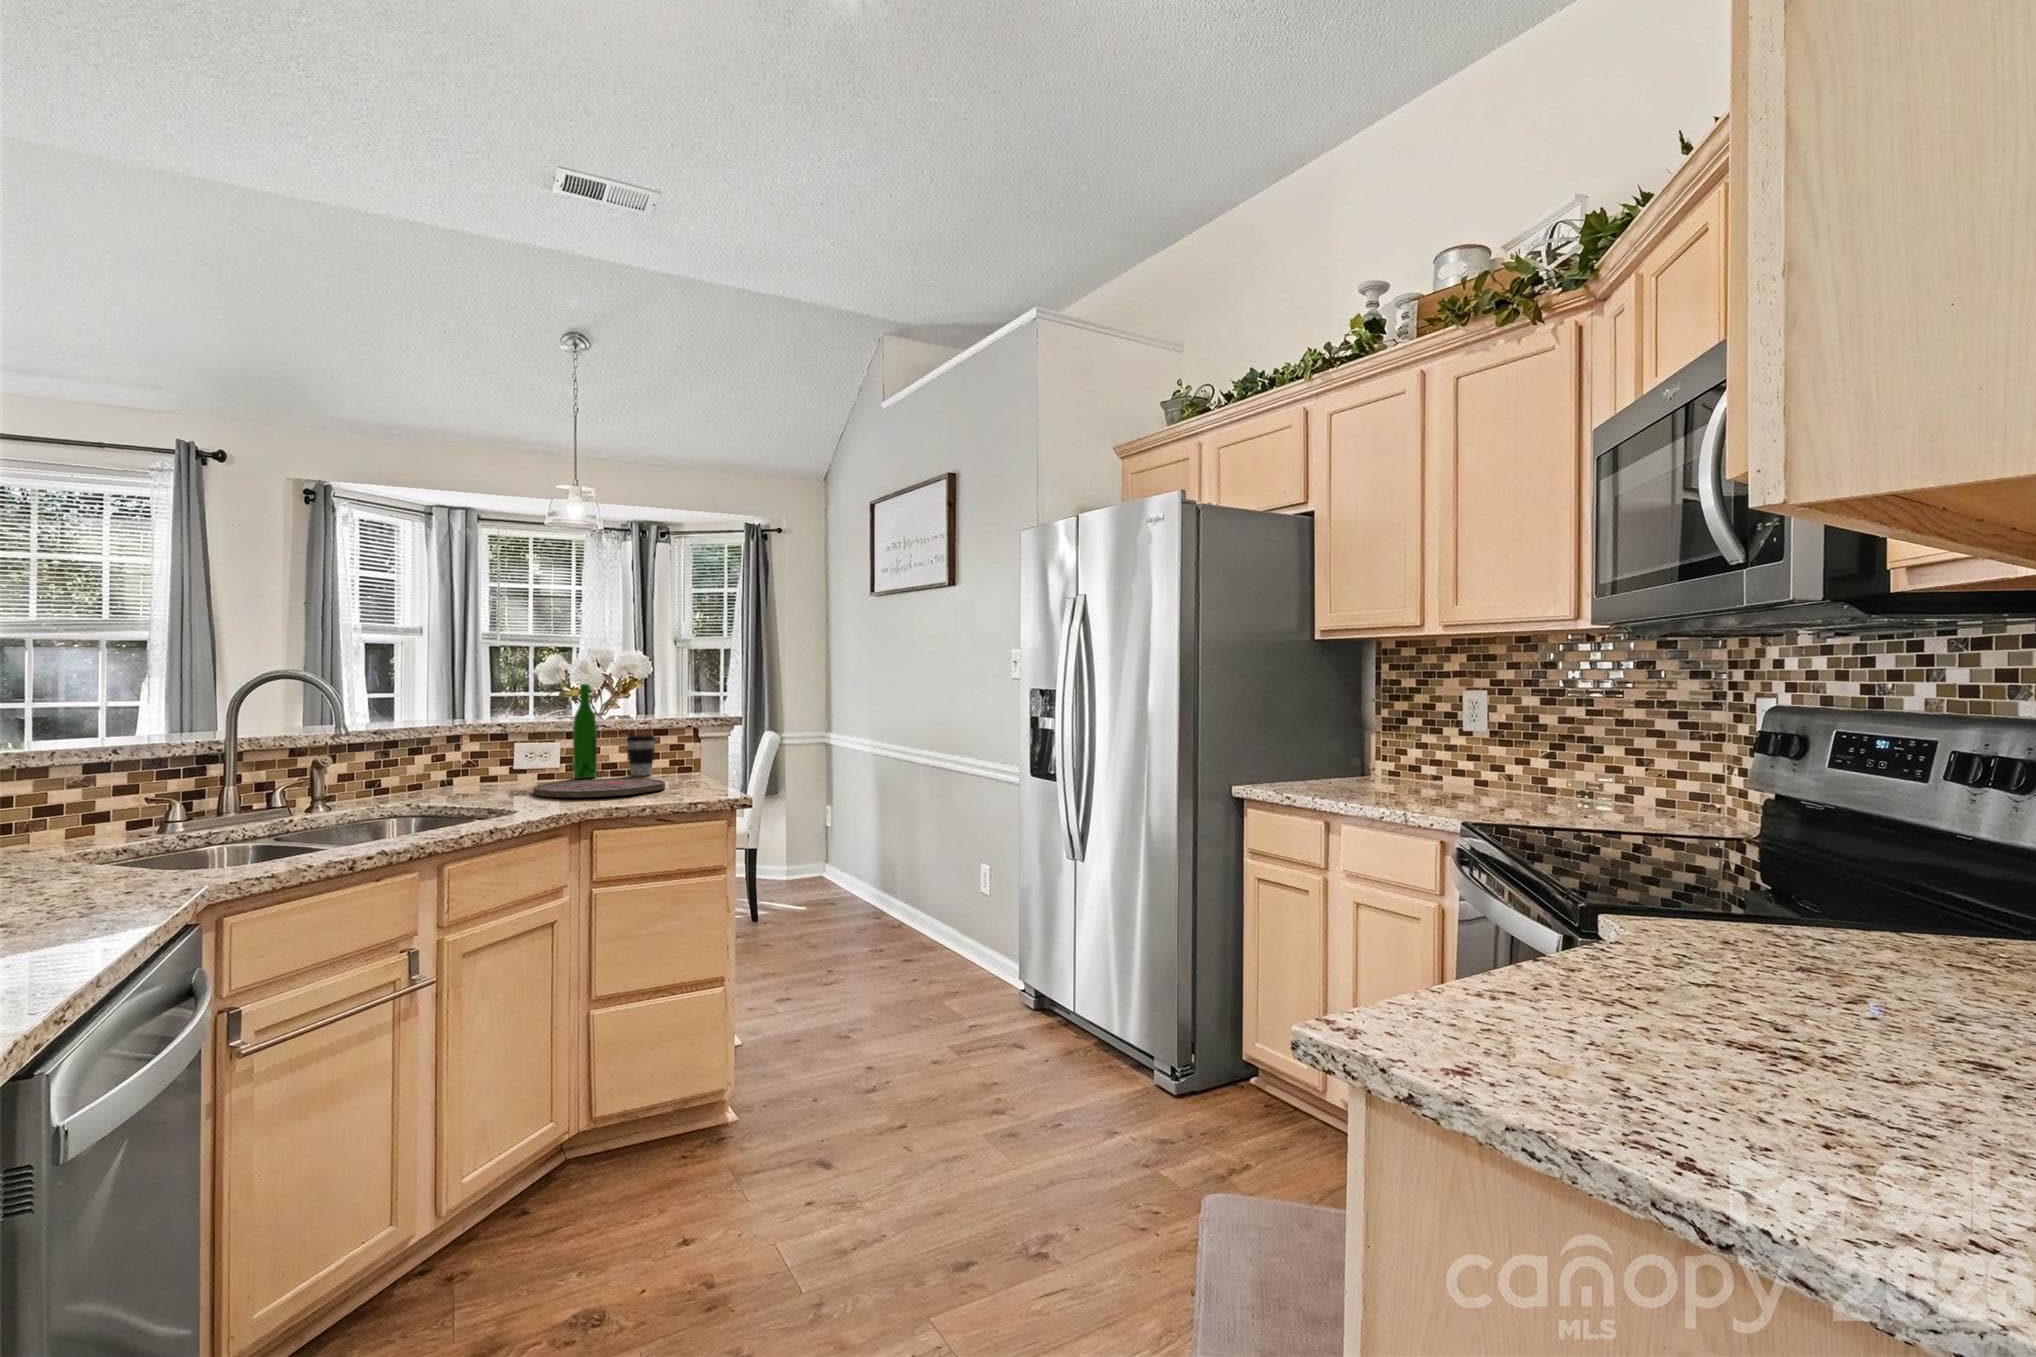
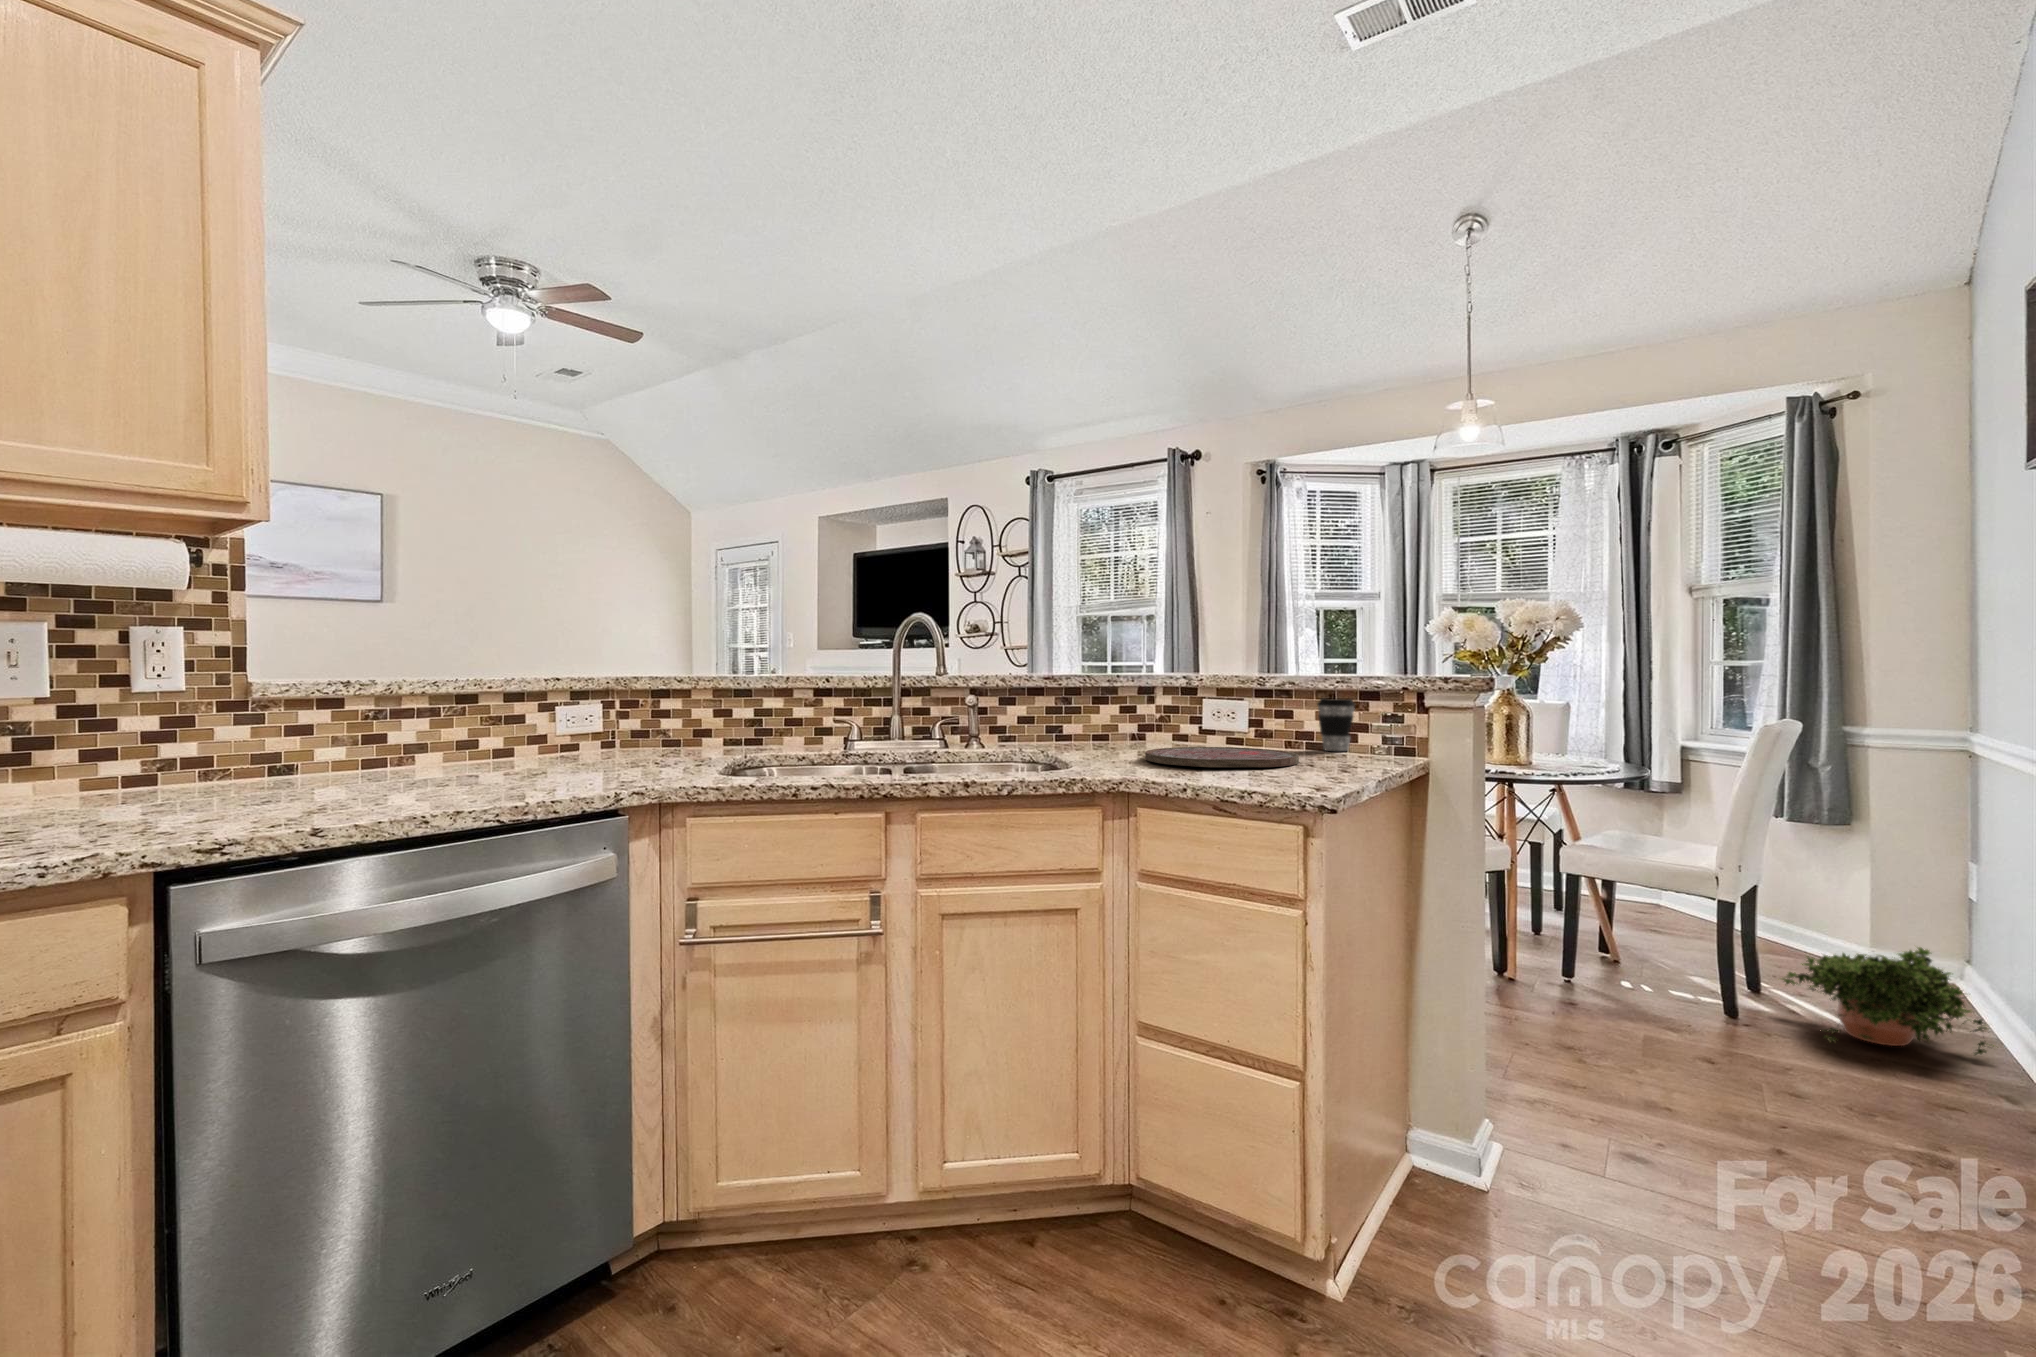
wine bottle: present [573,684,597,779] -> none [1257,632,1285,748]
potted plant: none [782,857,881,924] -> present [1781,947,1994,1055]

